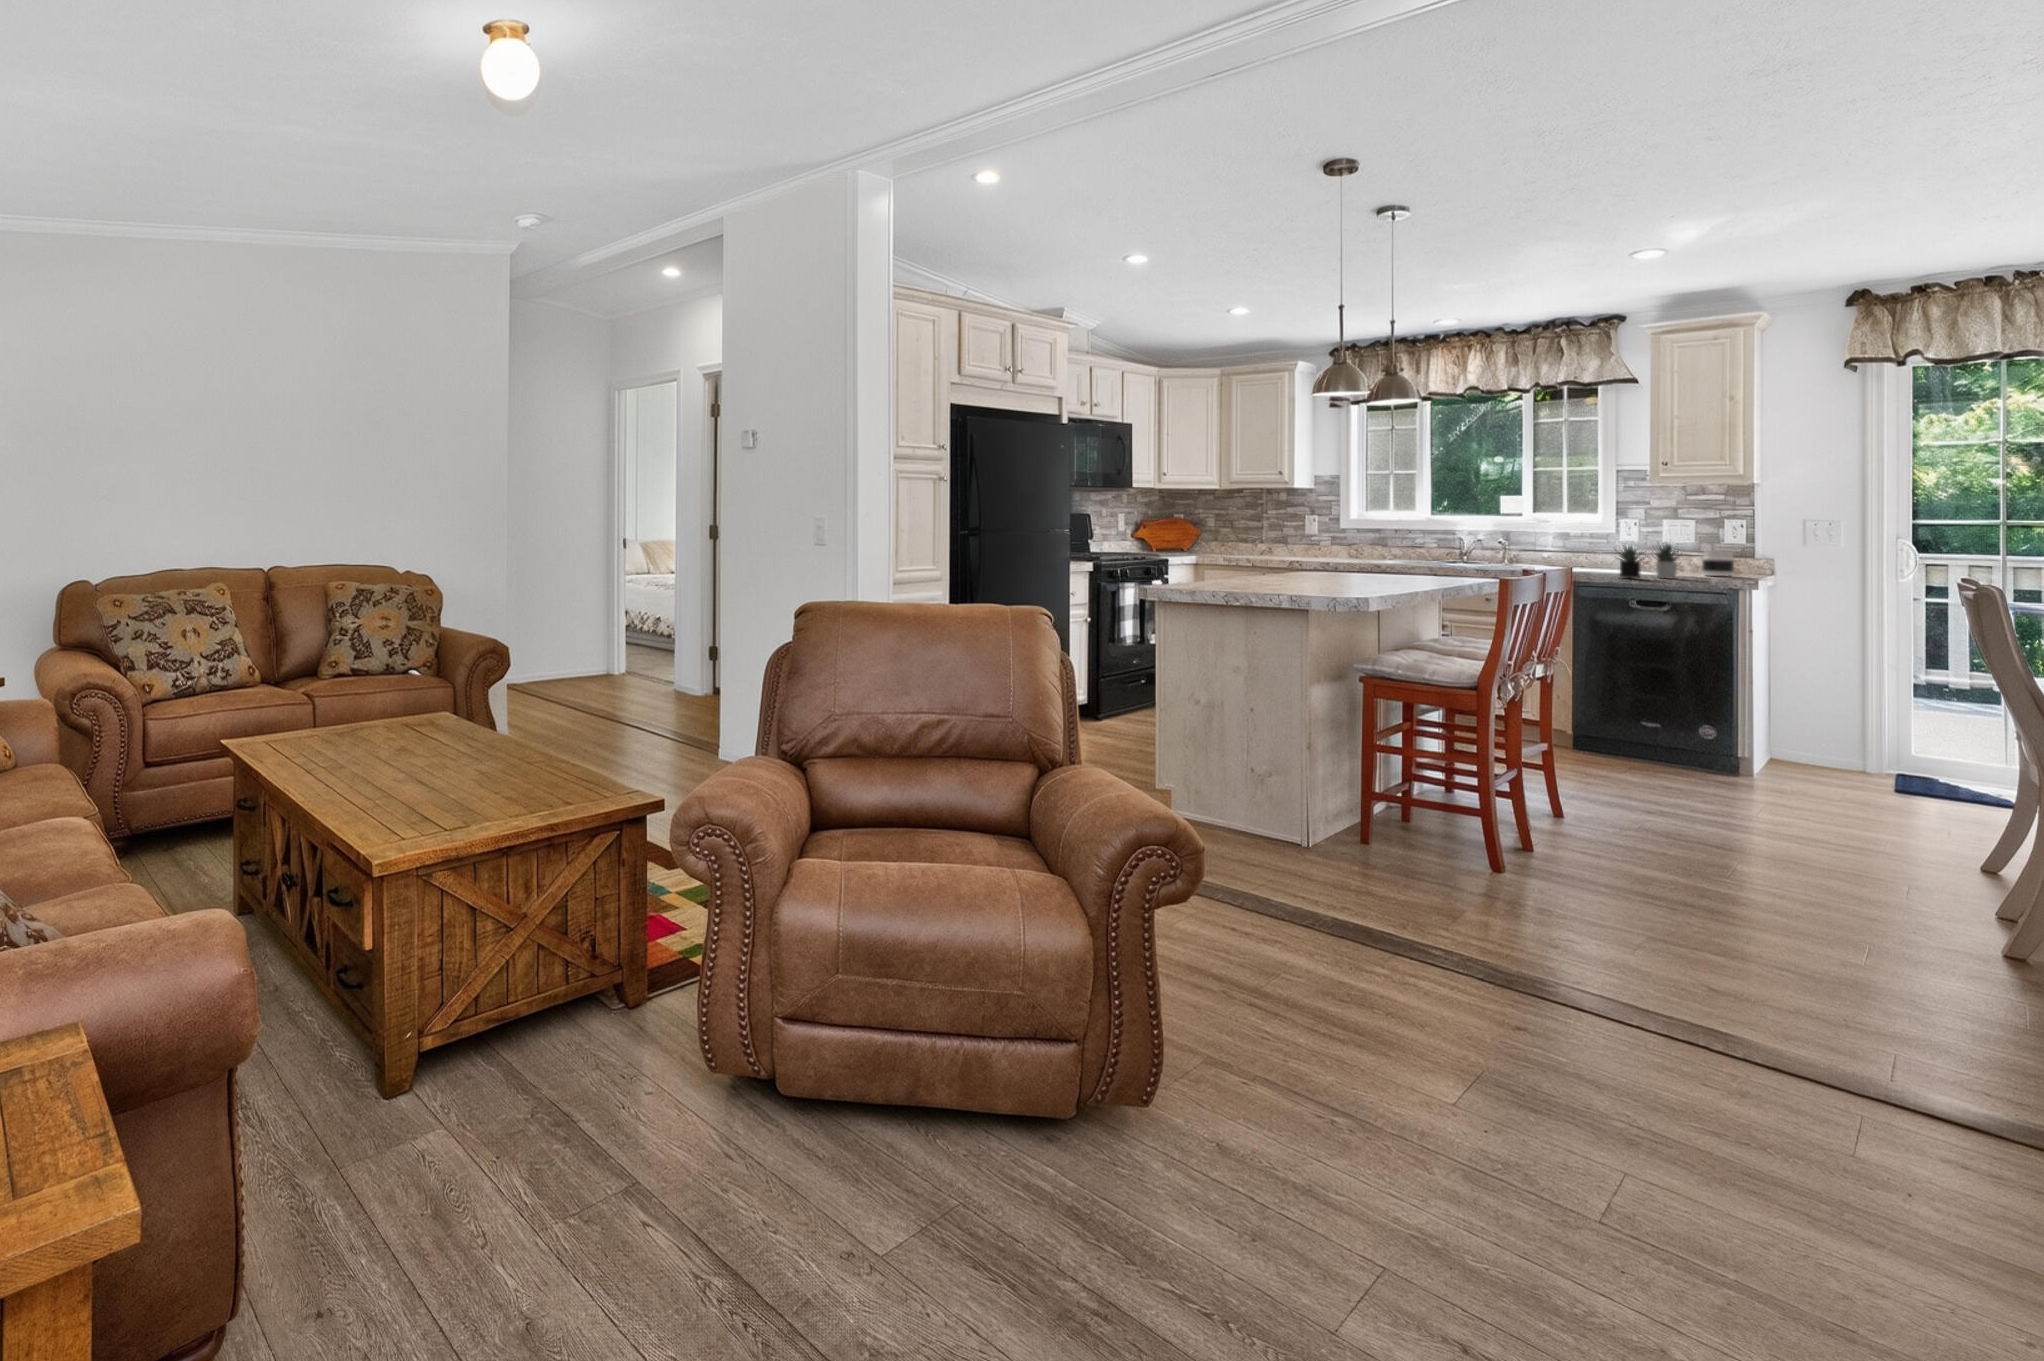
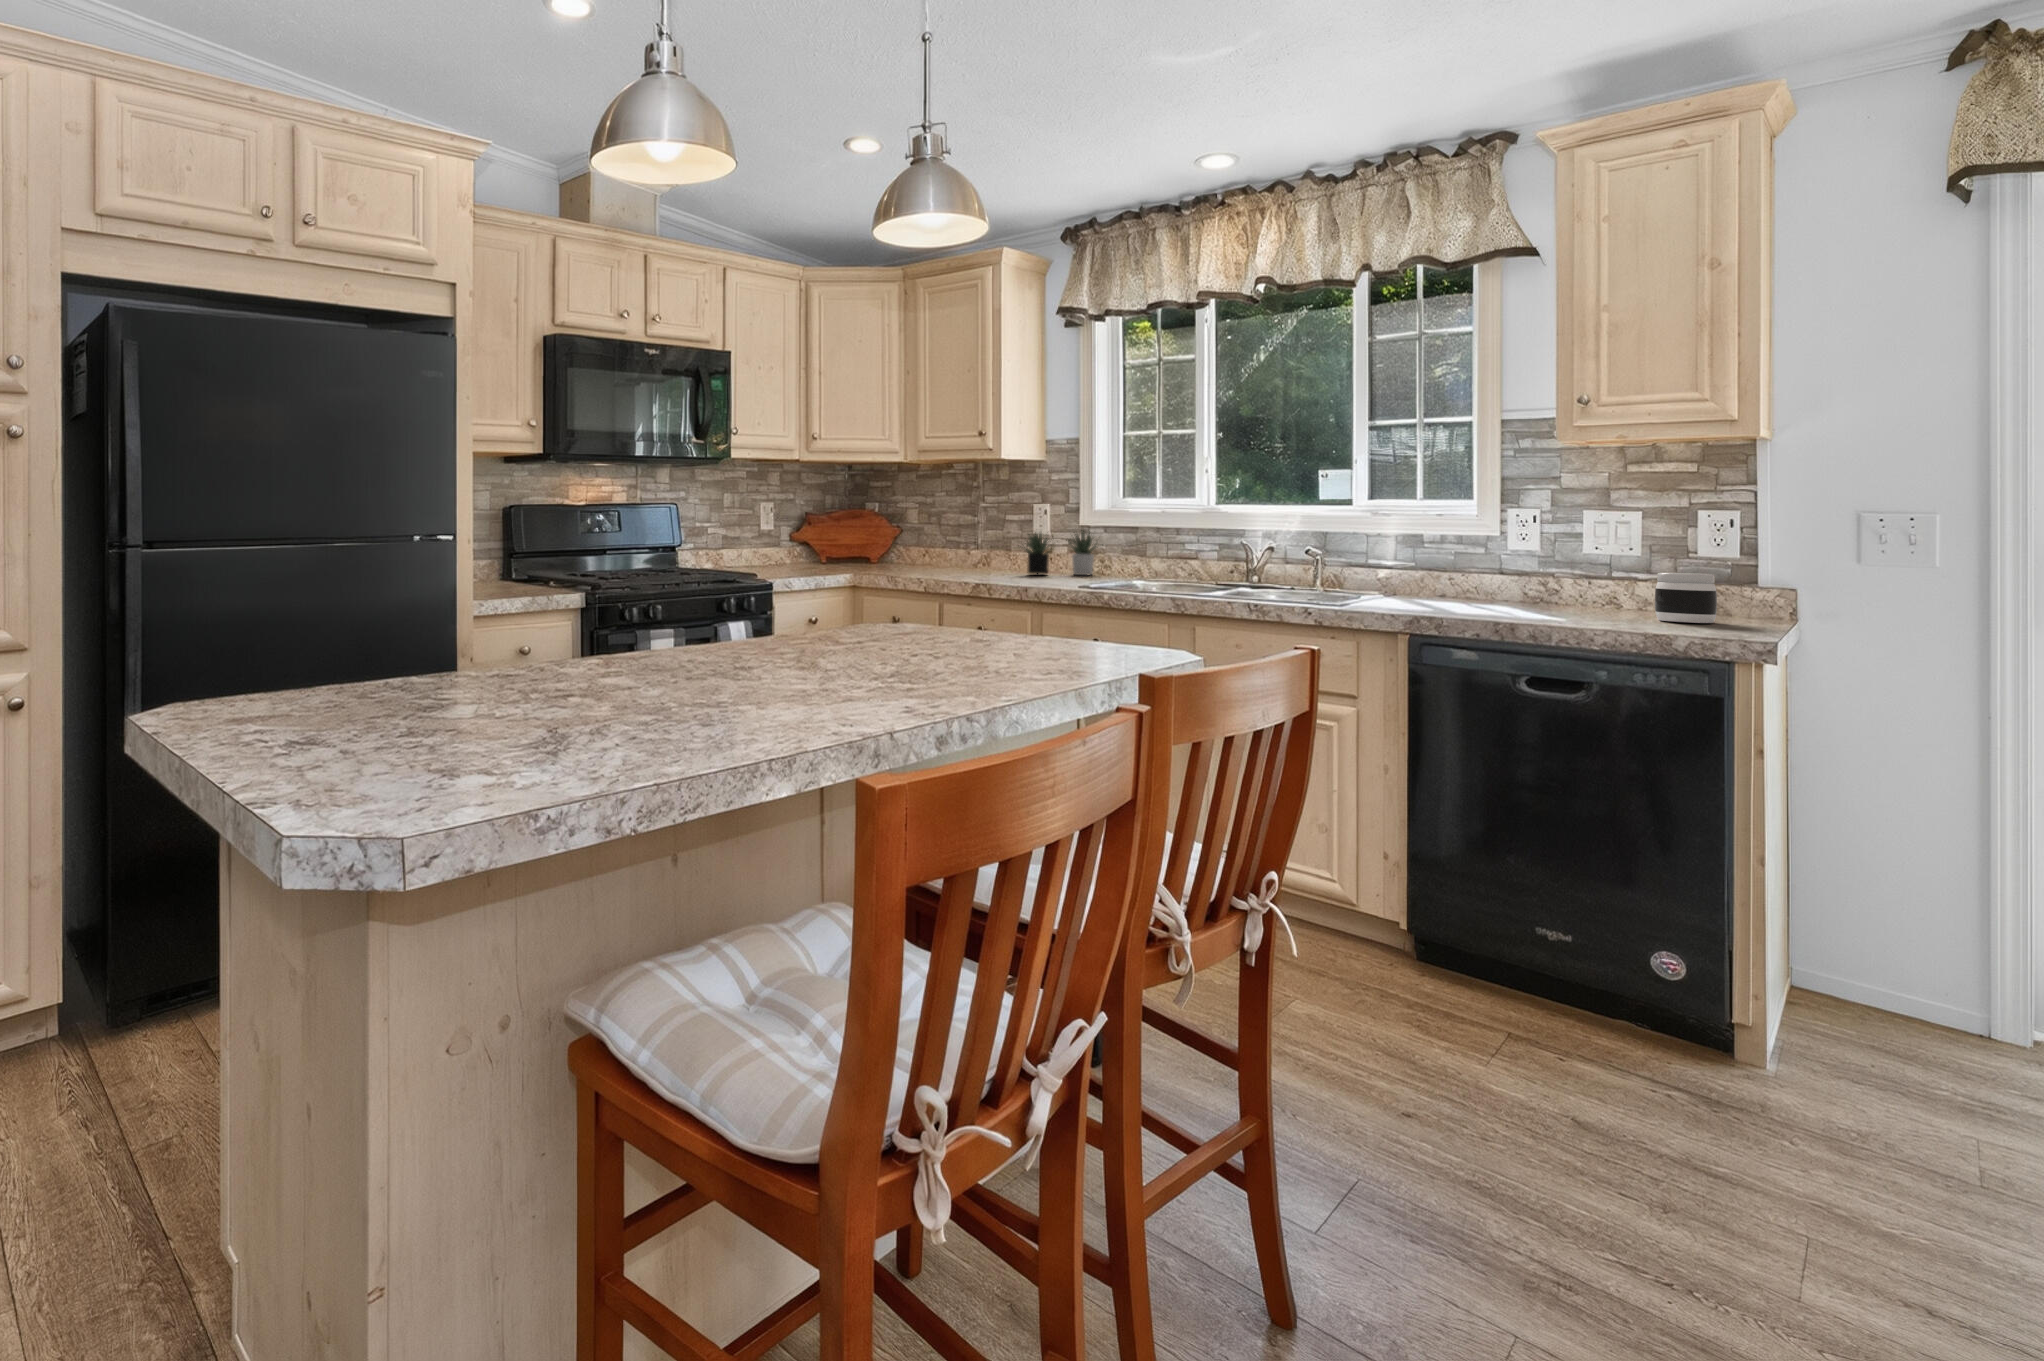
succulent plant: present [1620,543,1682,579] -> present [1024,530,1096,575]

